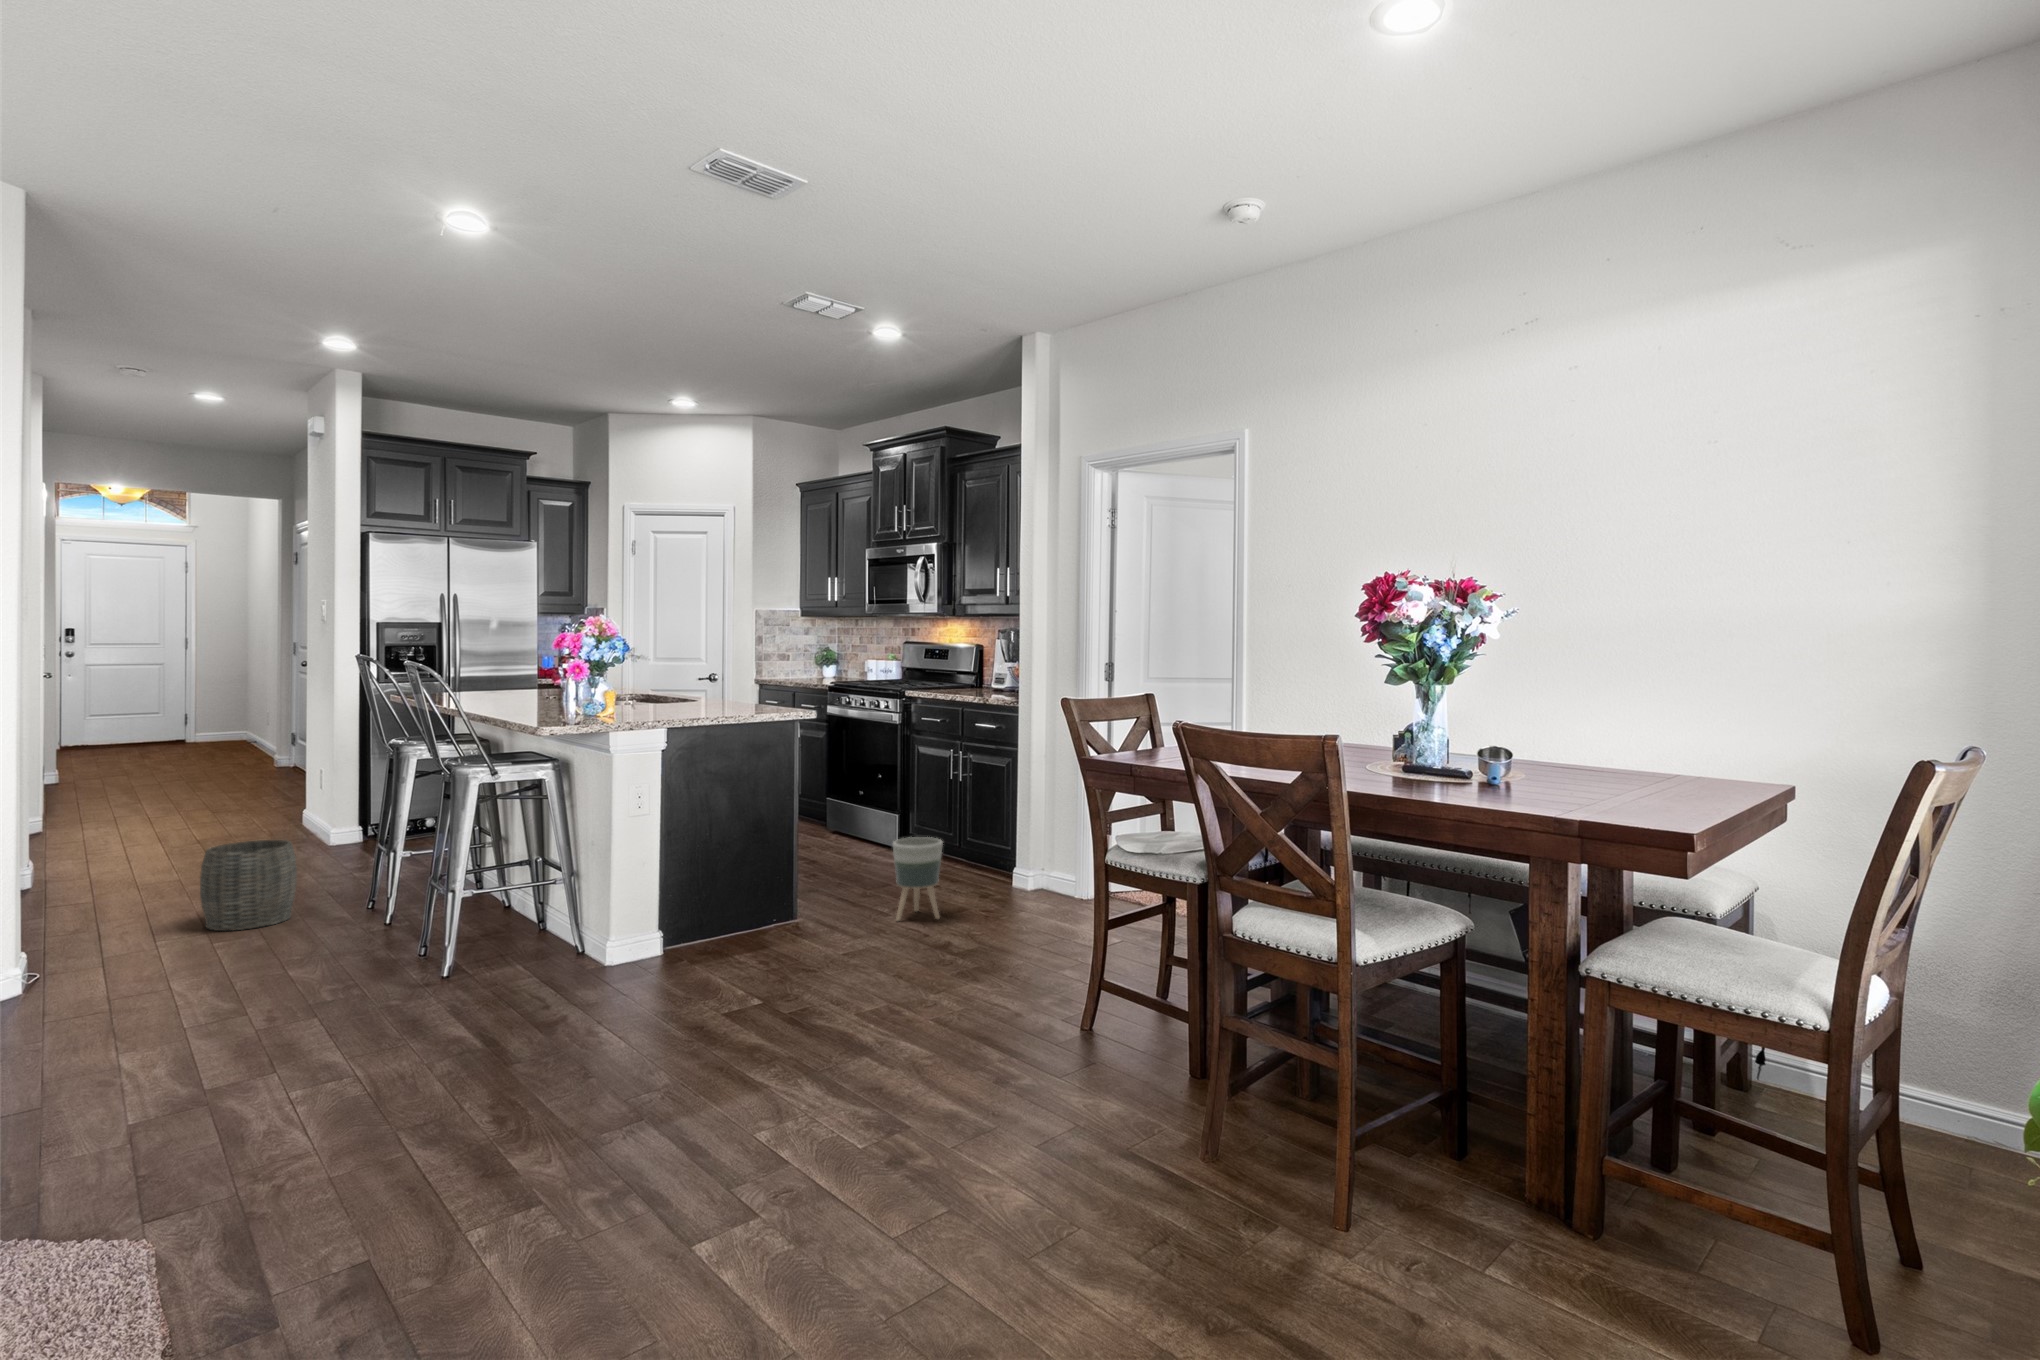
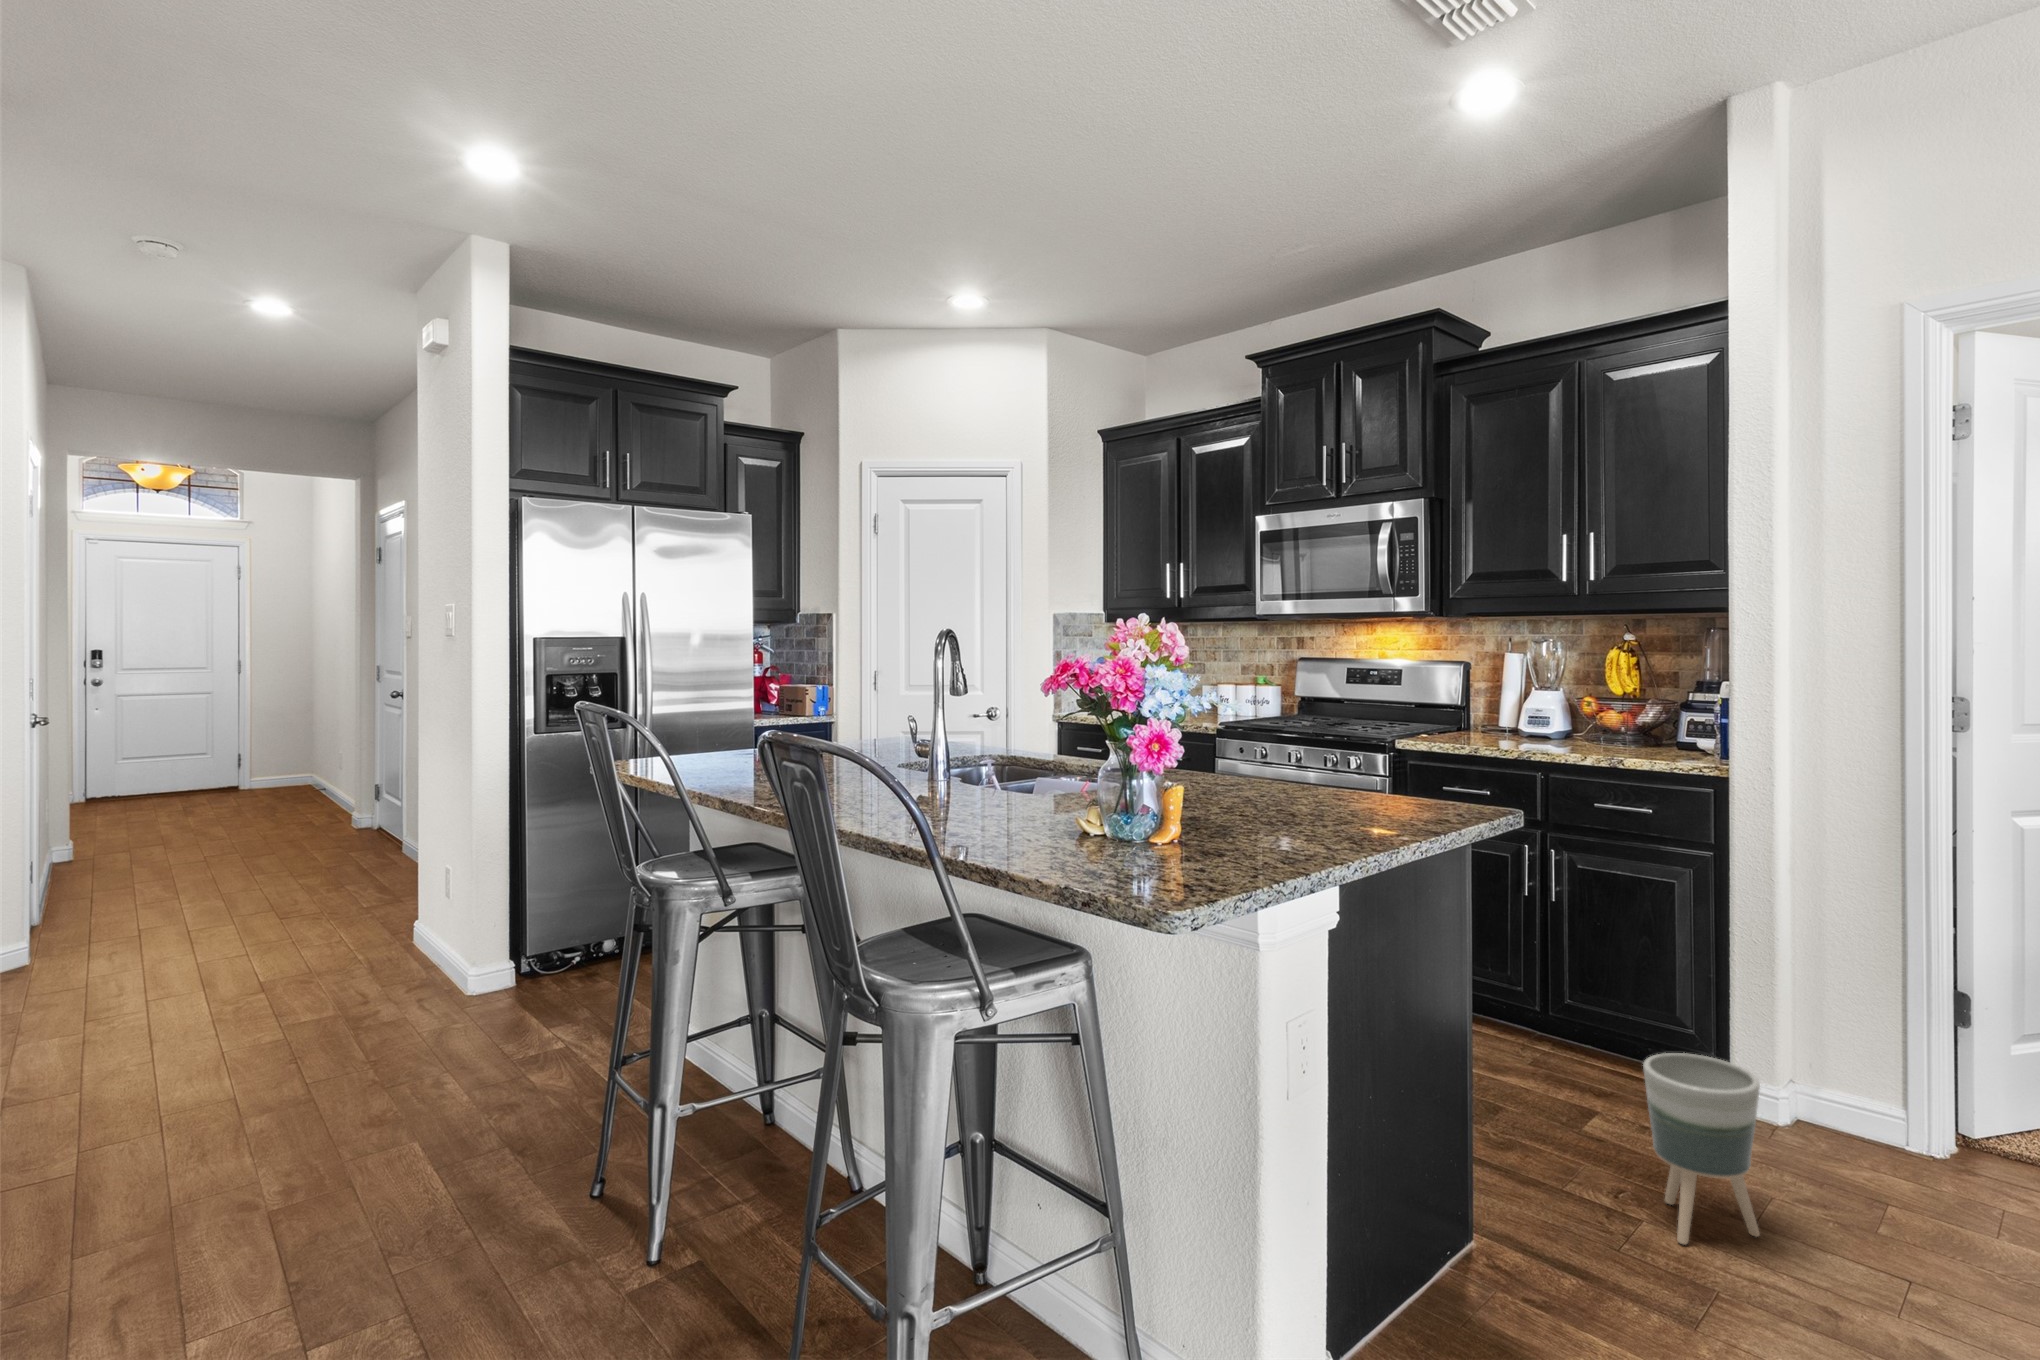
woven basket: present [200,840,297,931] -> none [276,1064,460,1285]

